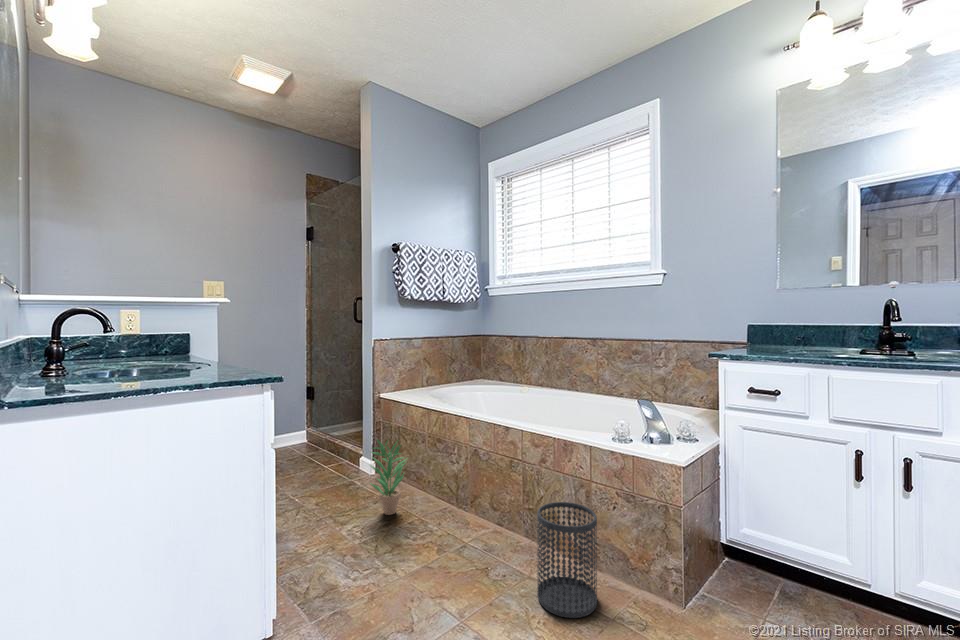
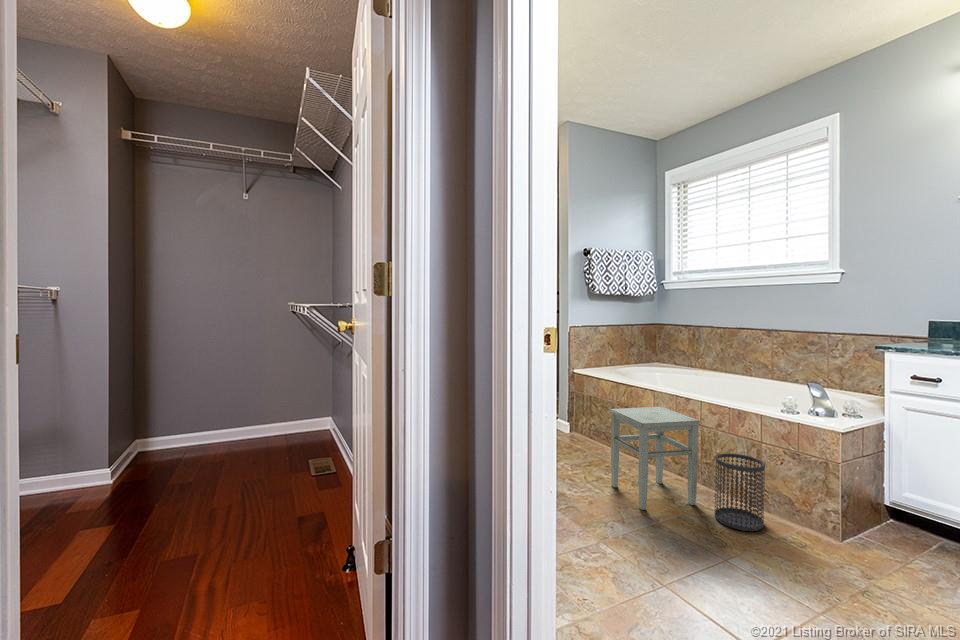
potted plant: present [371,440,405,515] -> none [573,401,605,458]
stool: none [405,441,518,605] -> present [610,407,700,510]

